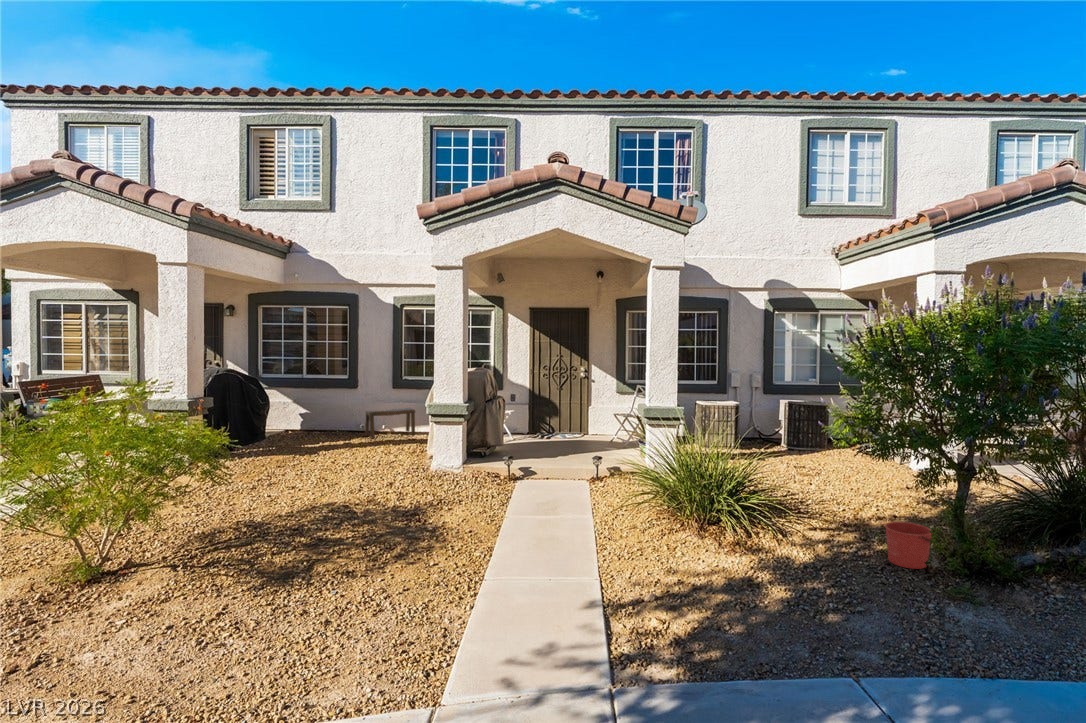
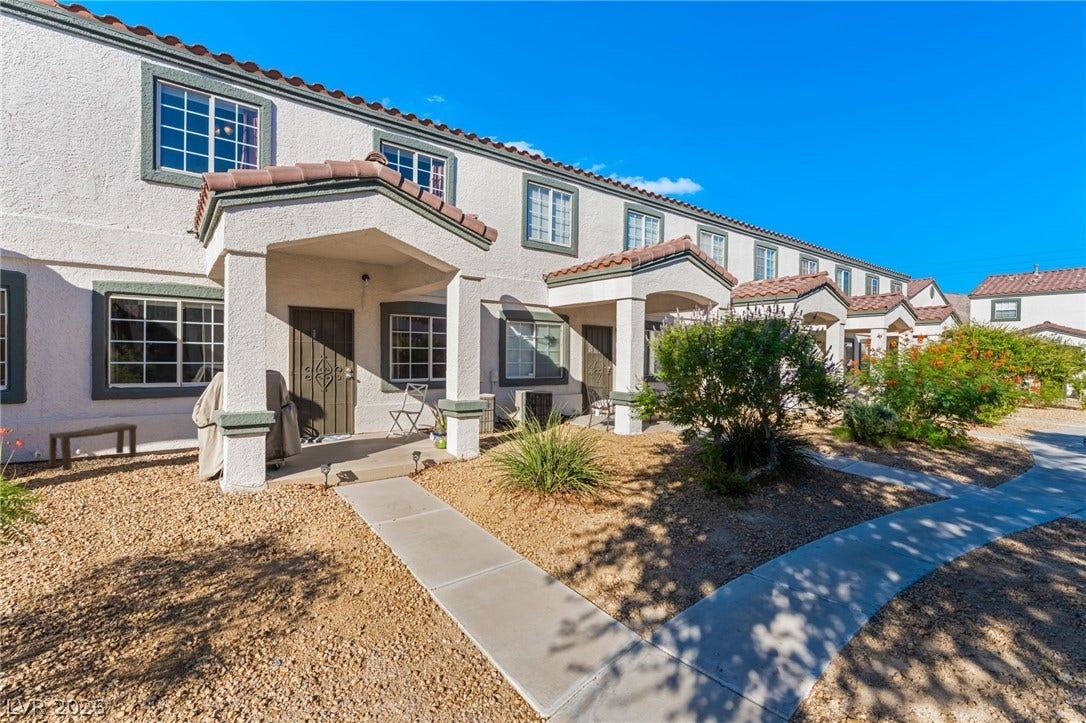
bucket: present [885,522,932,569] -> none [698,472,731,504]

